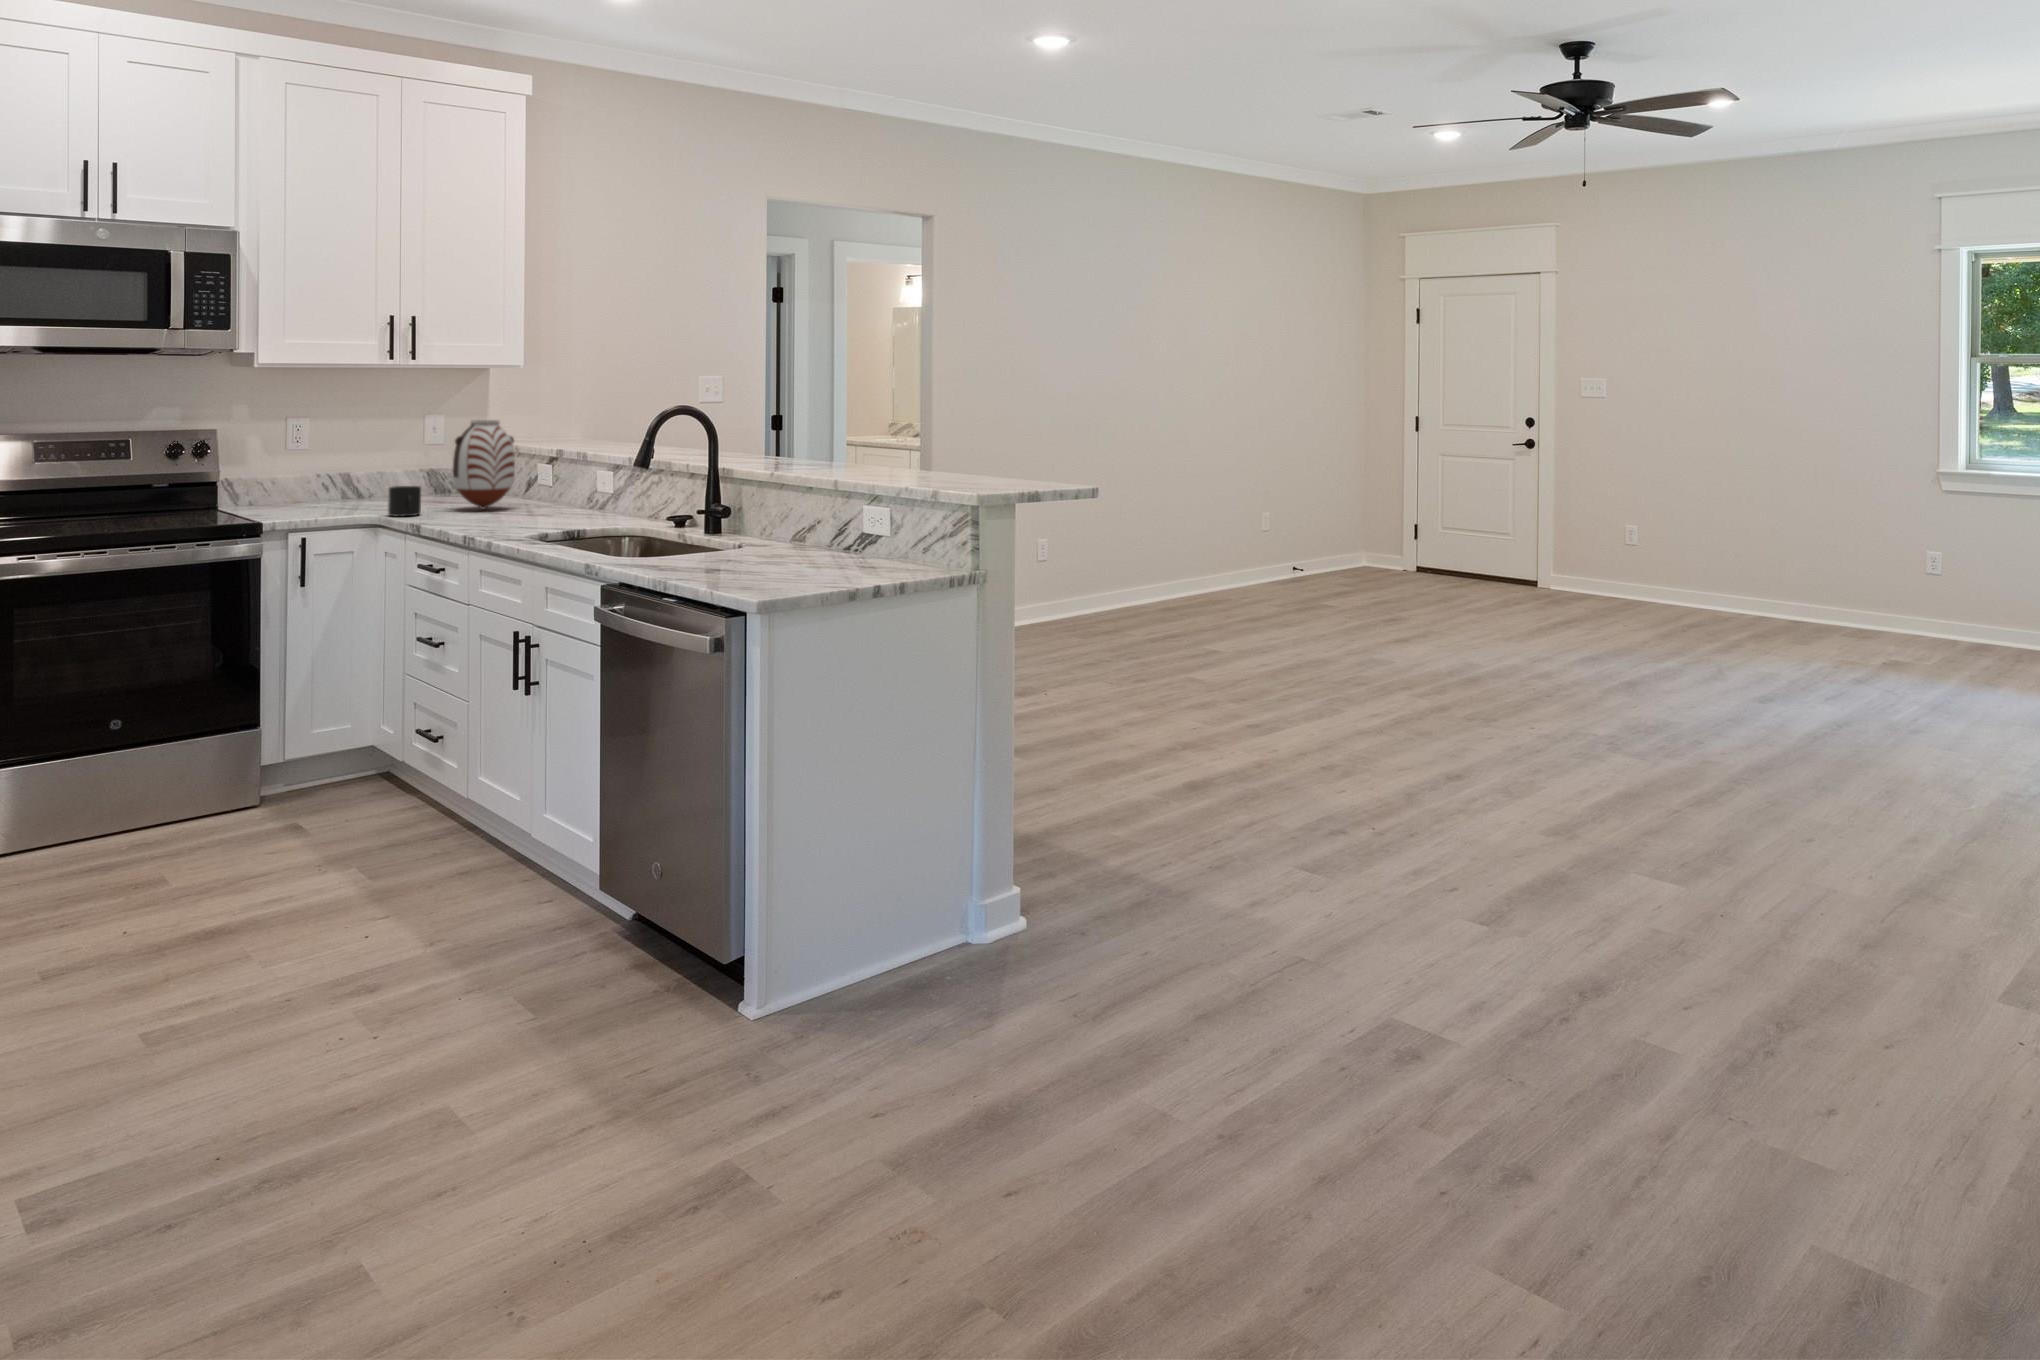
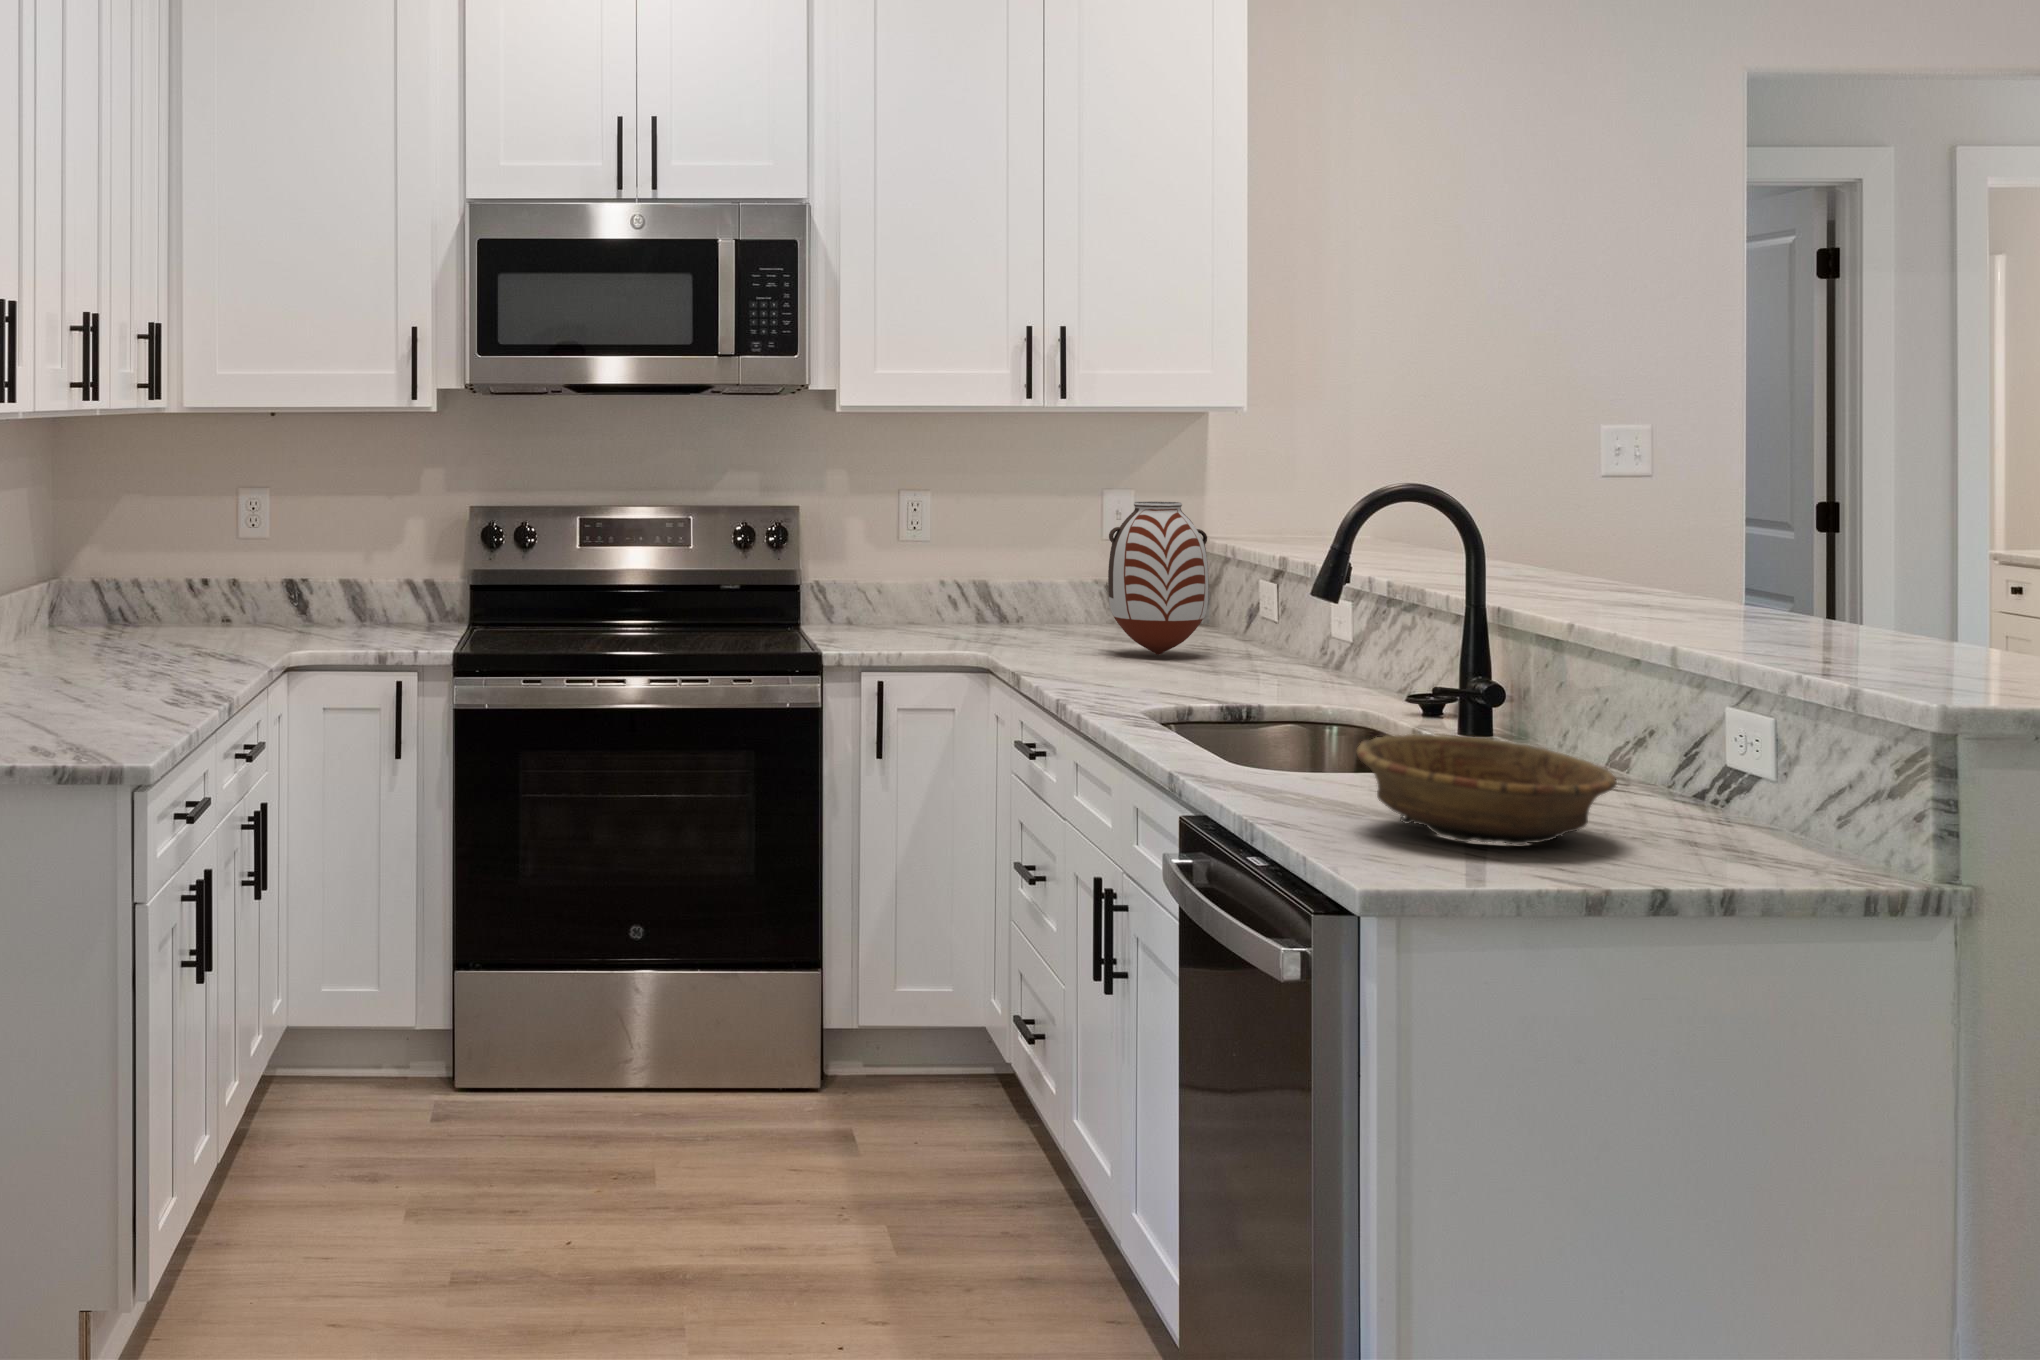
mug: present [388,486,421,517] -> none [1003,607,1052,658]
decorative bowl: none [719,529,837,577] -> present [1357,734,1617,845]

